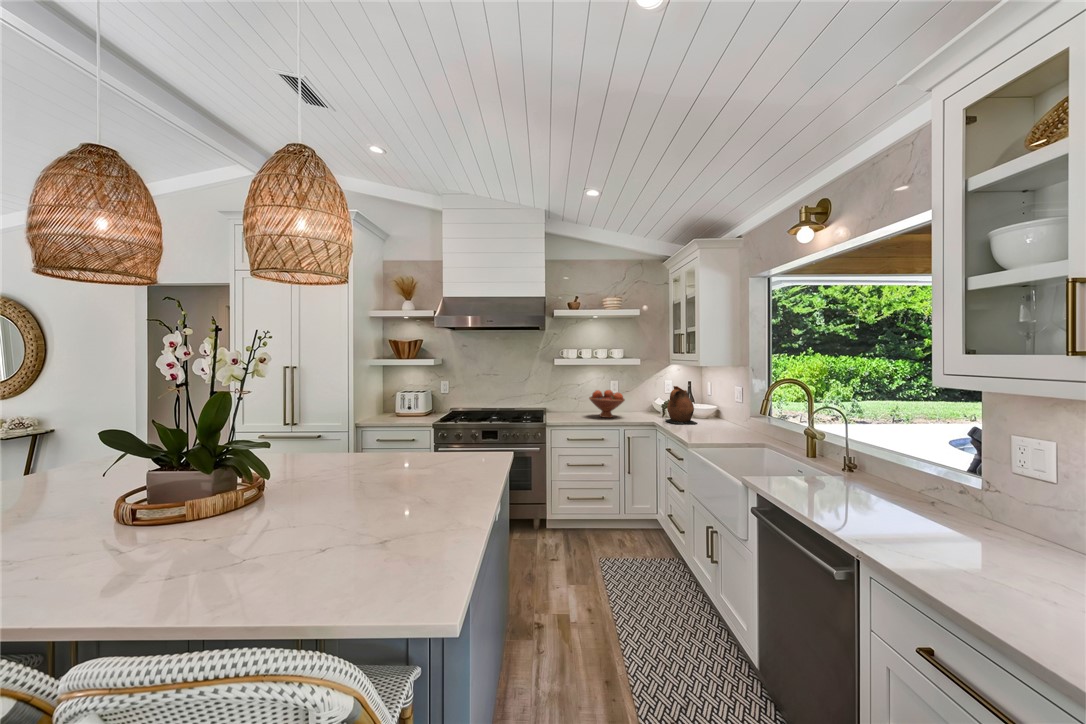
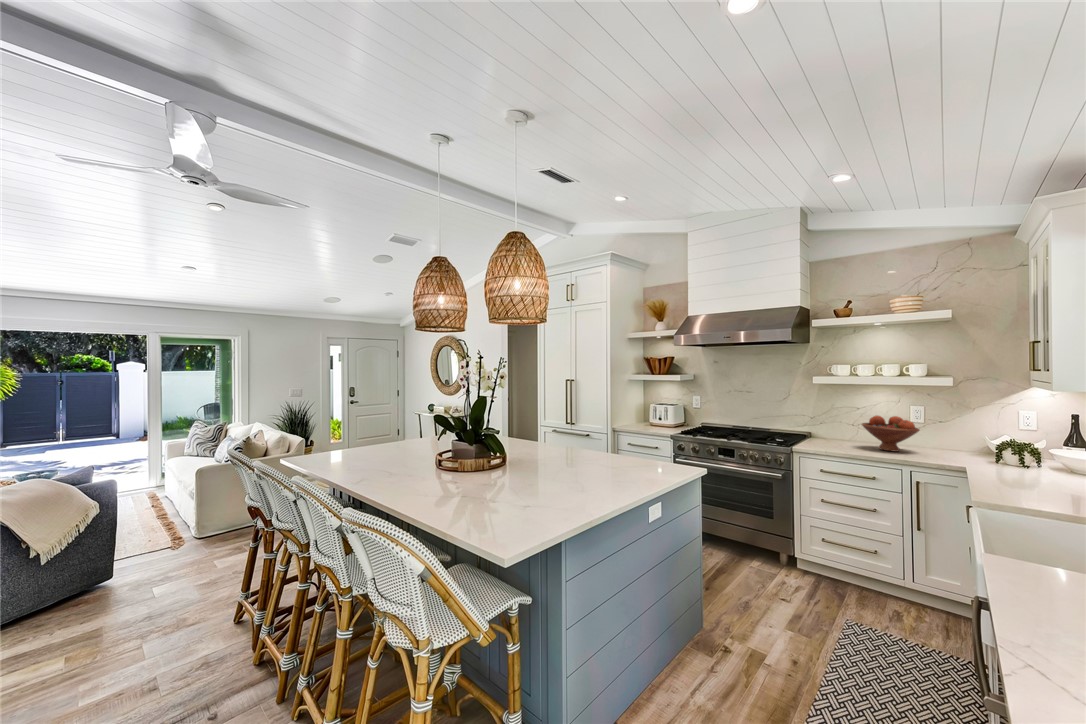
ceramic pitcher: present [665,386,697,424] -> none [982,416,1048,476]

